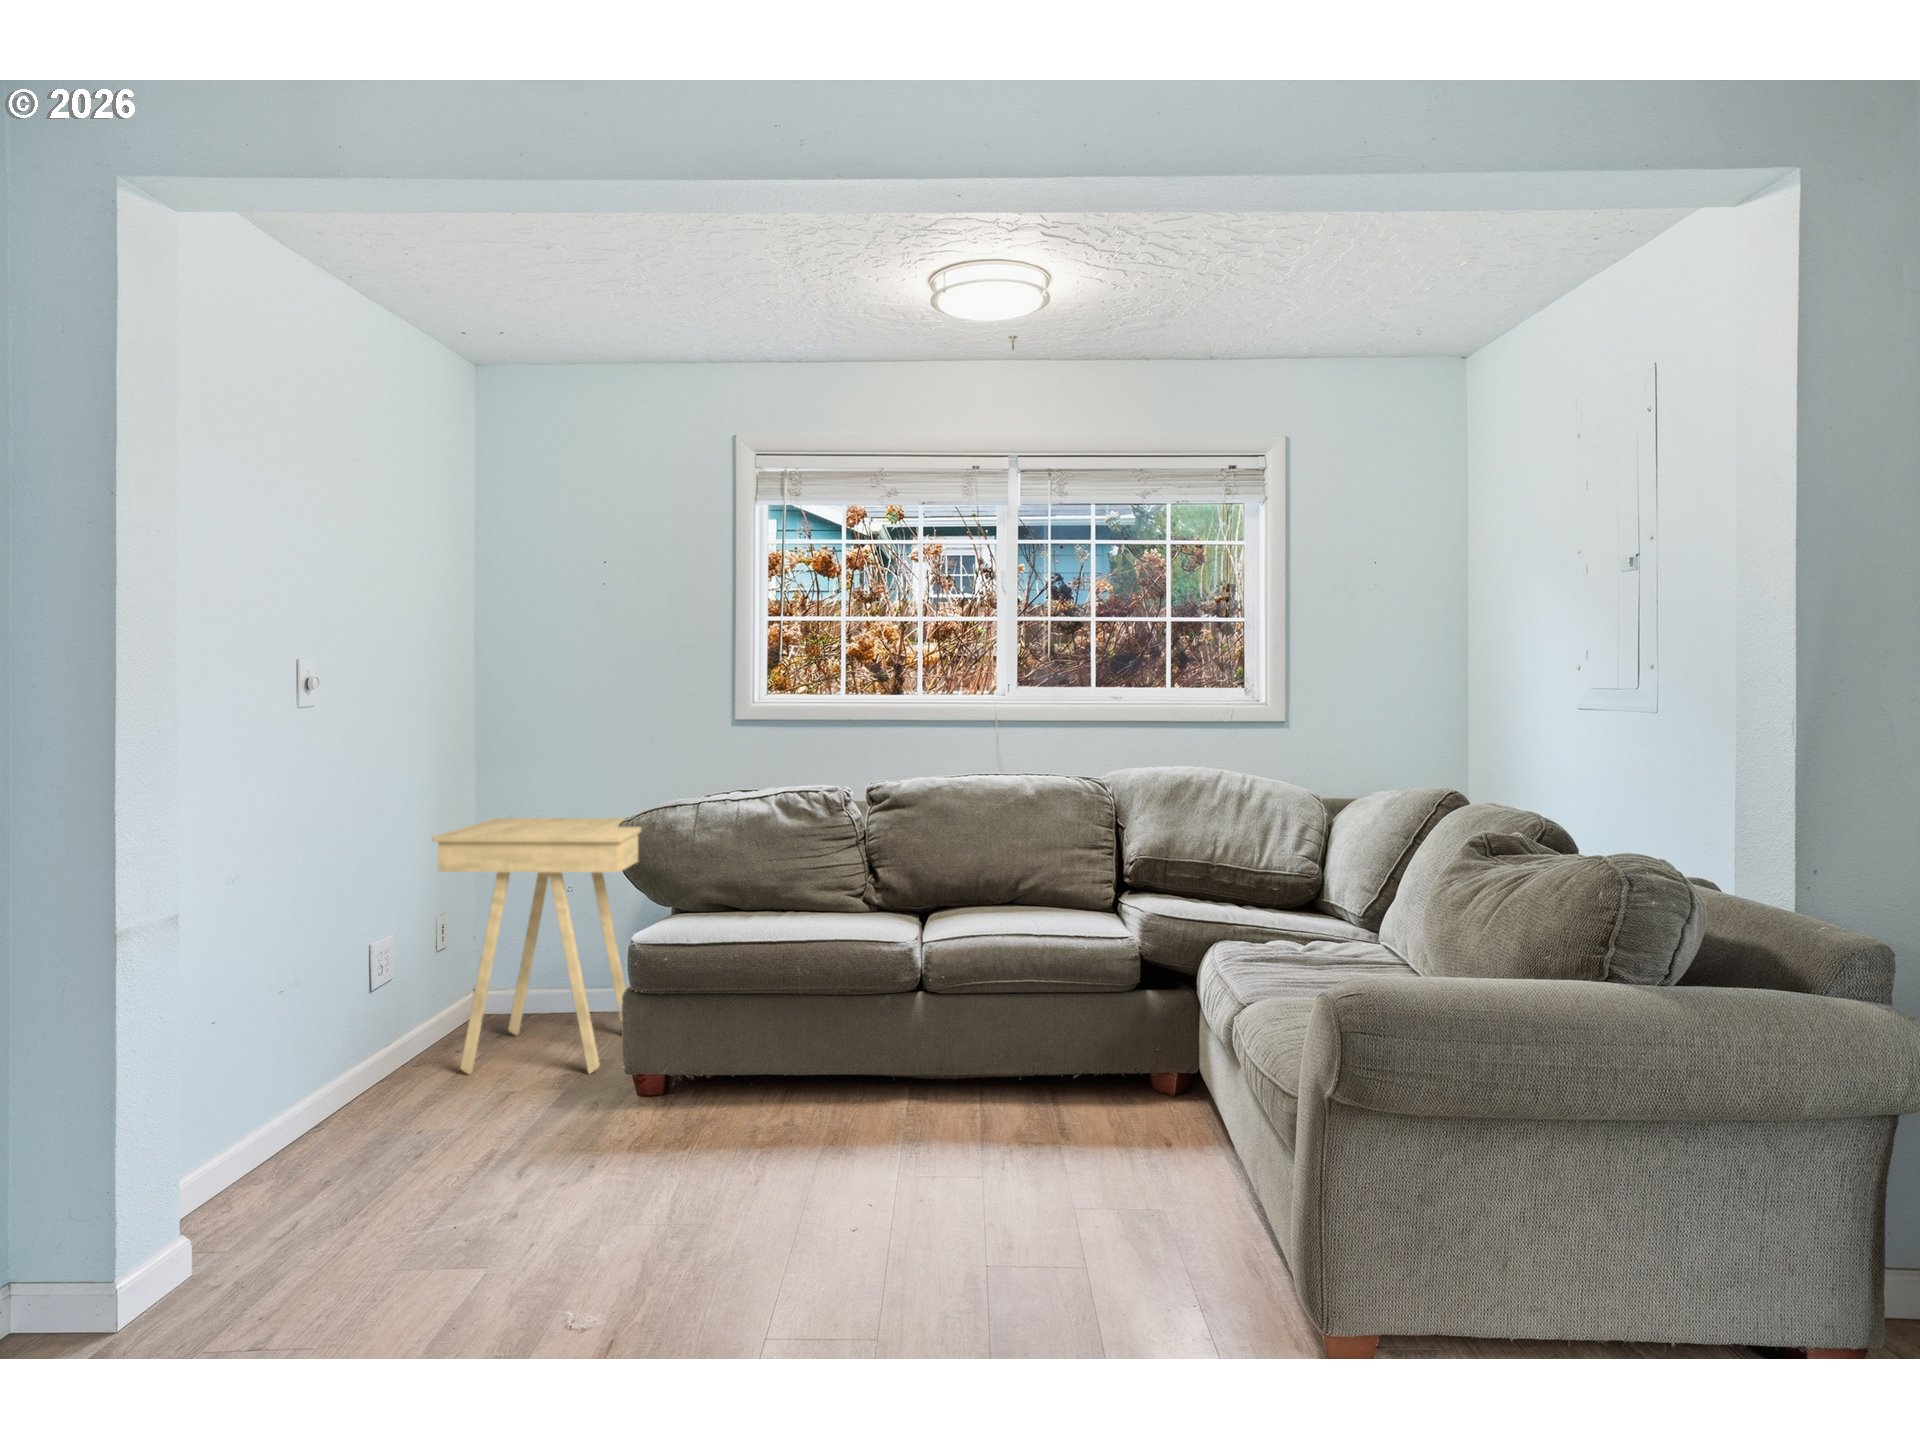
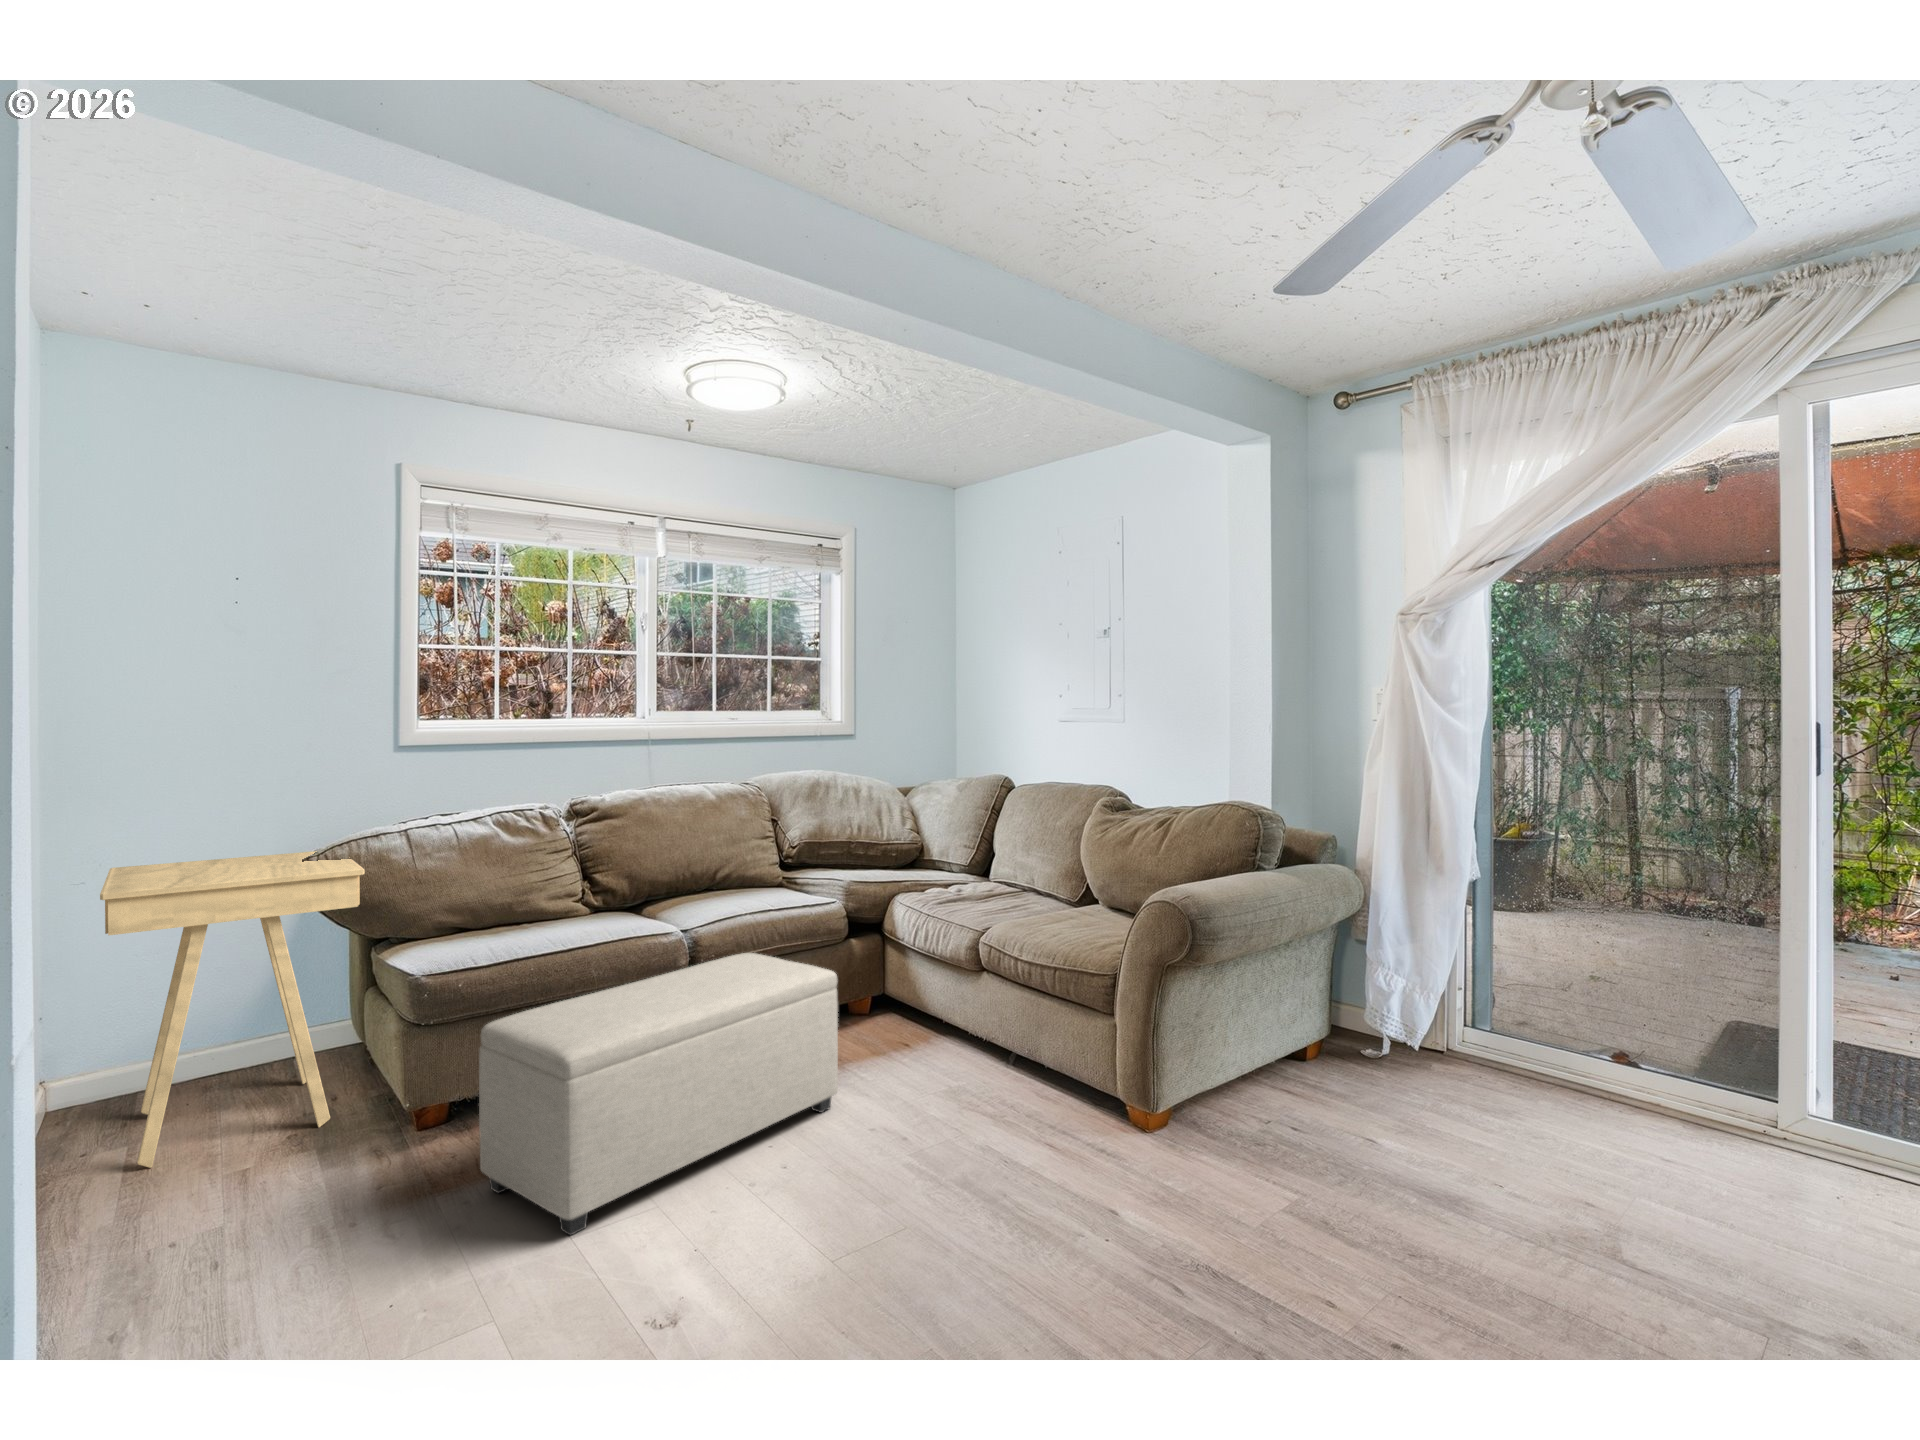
ottoman: none [604,978,993,1226] -> present [479,953,838,1235]

